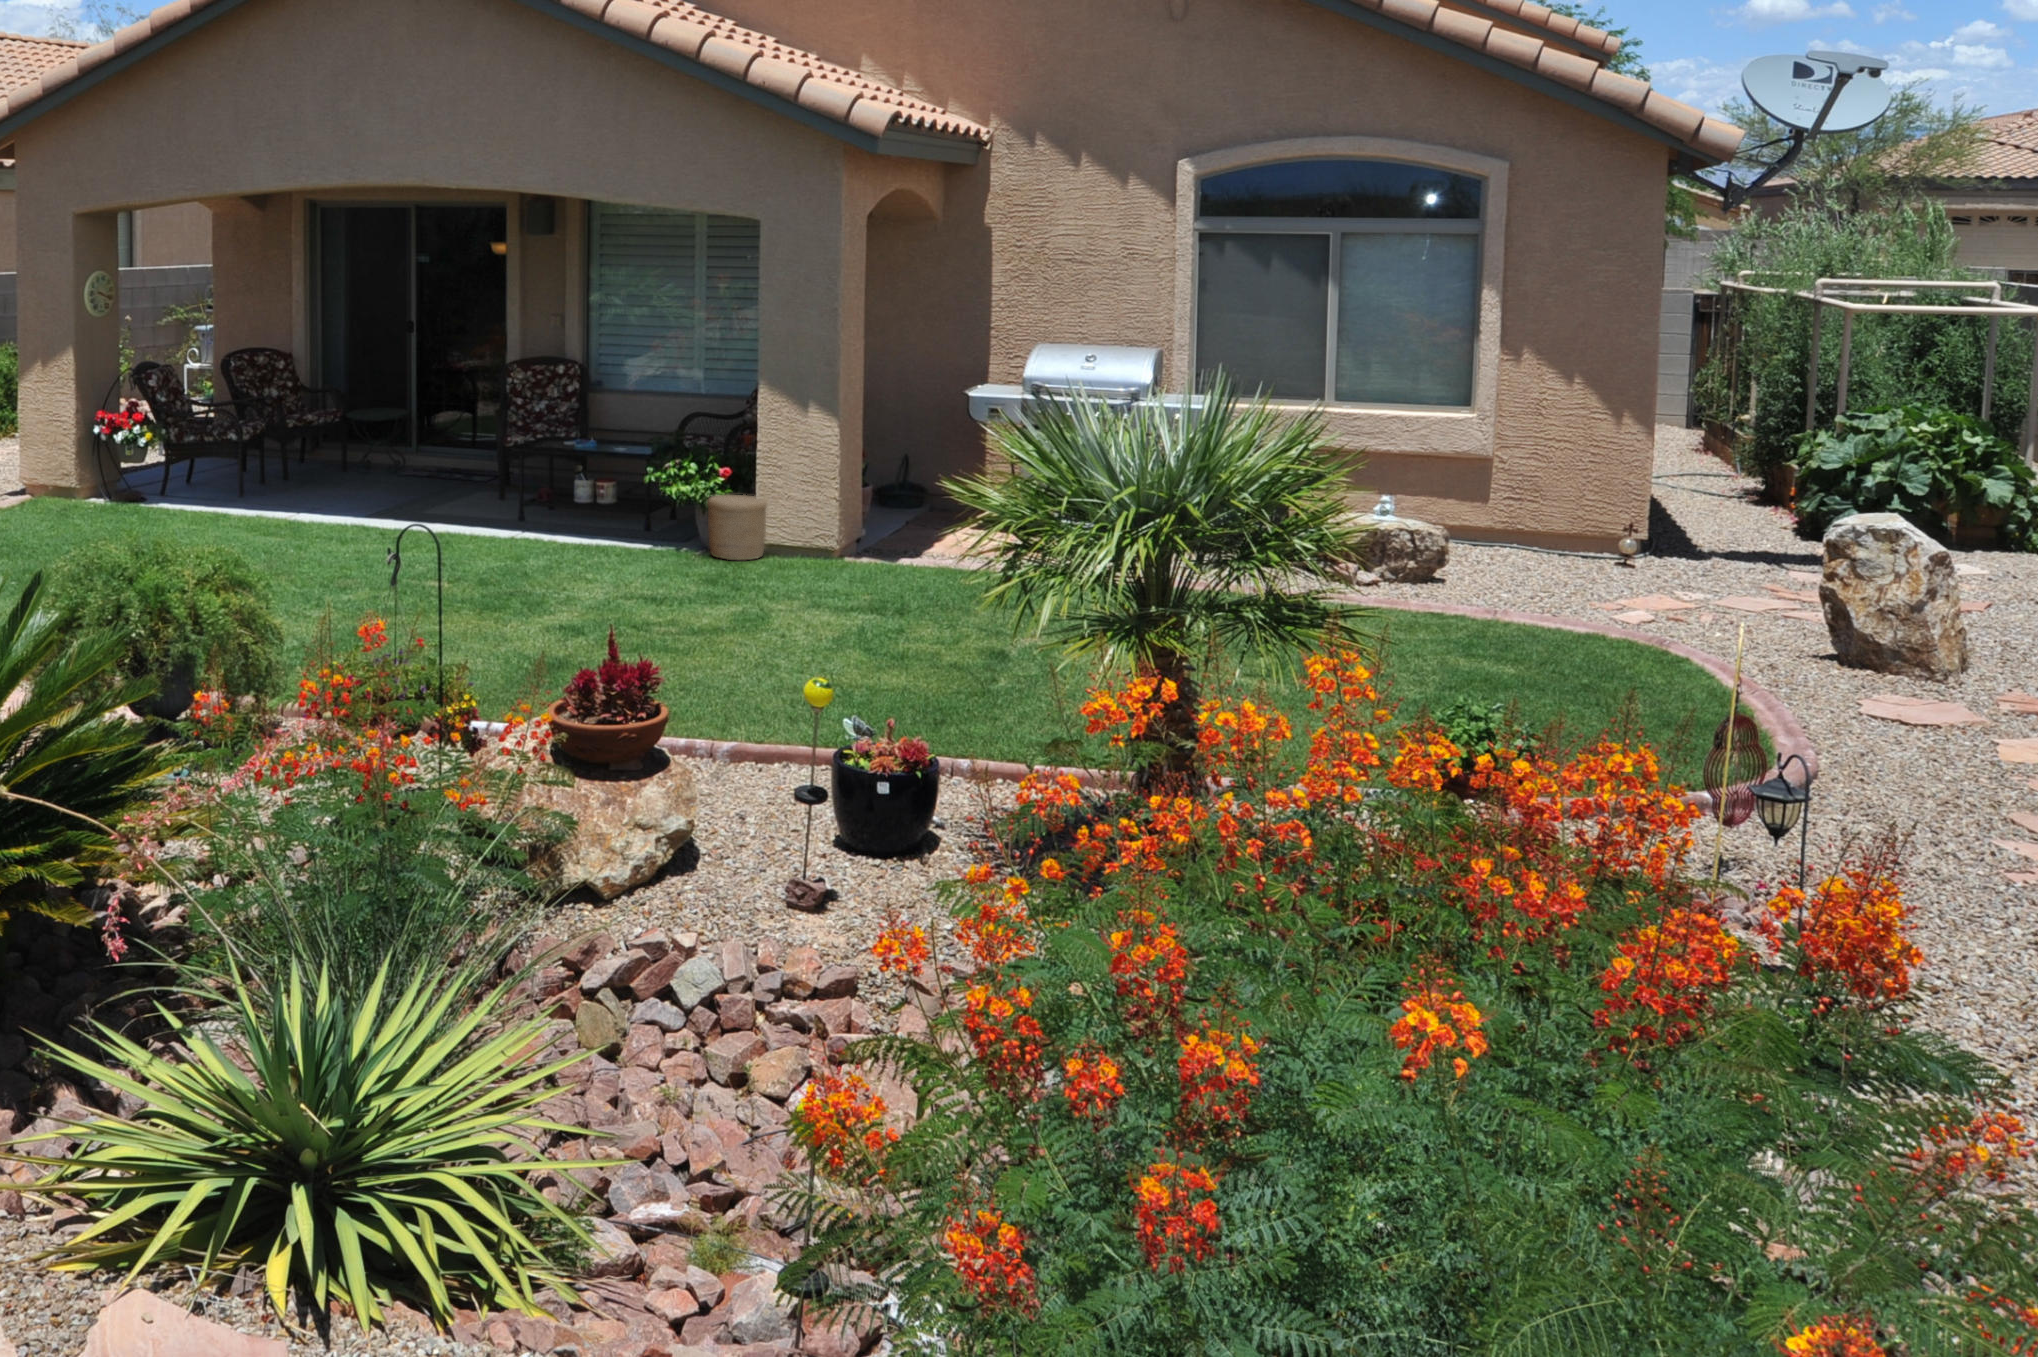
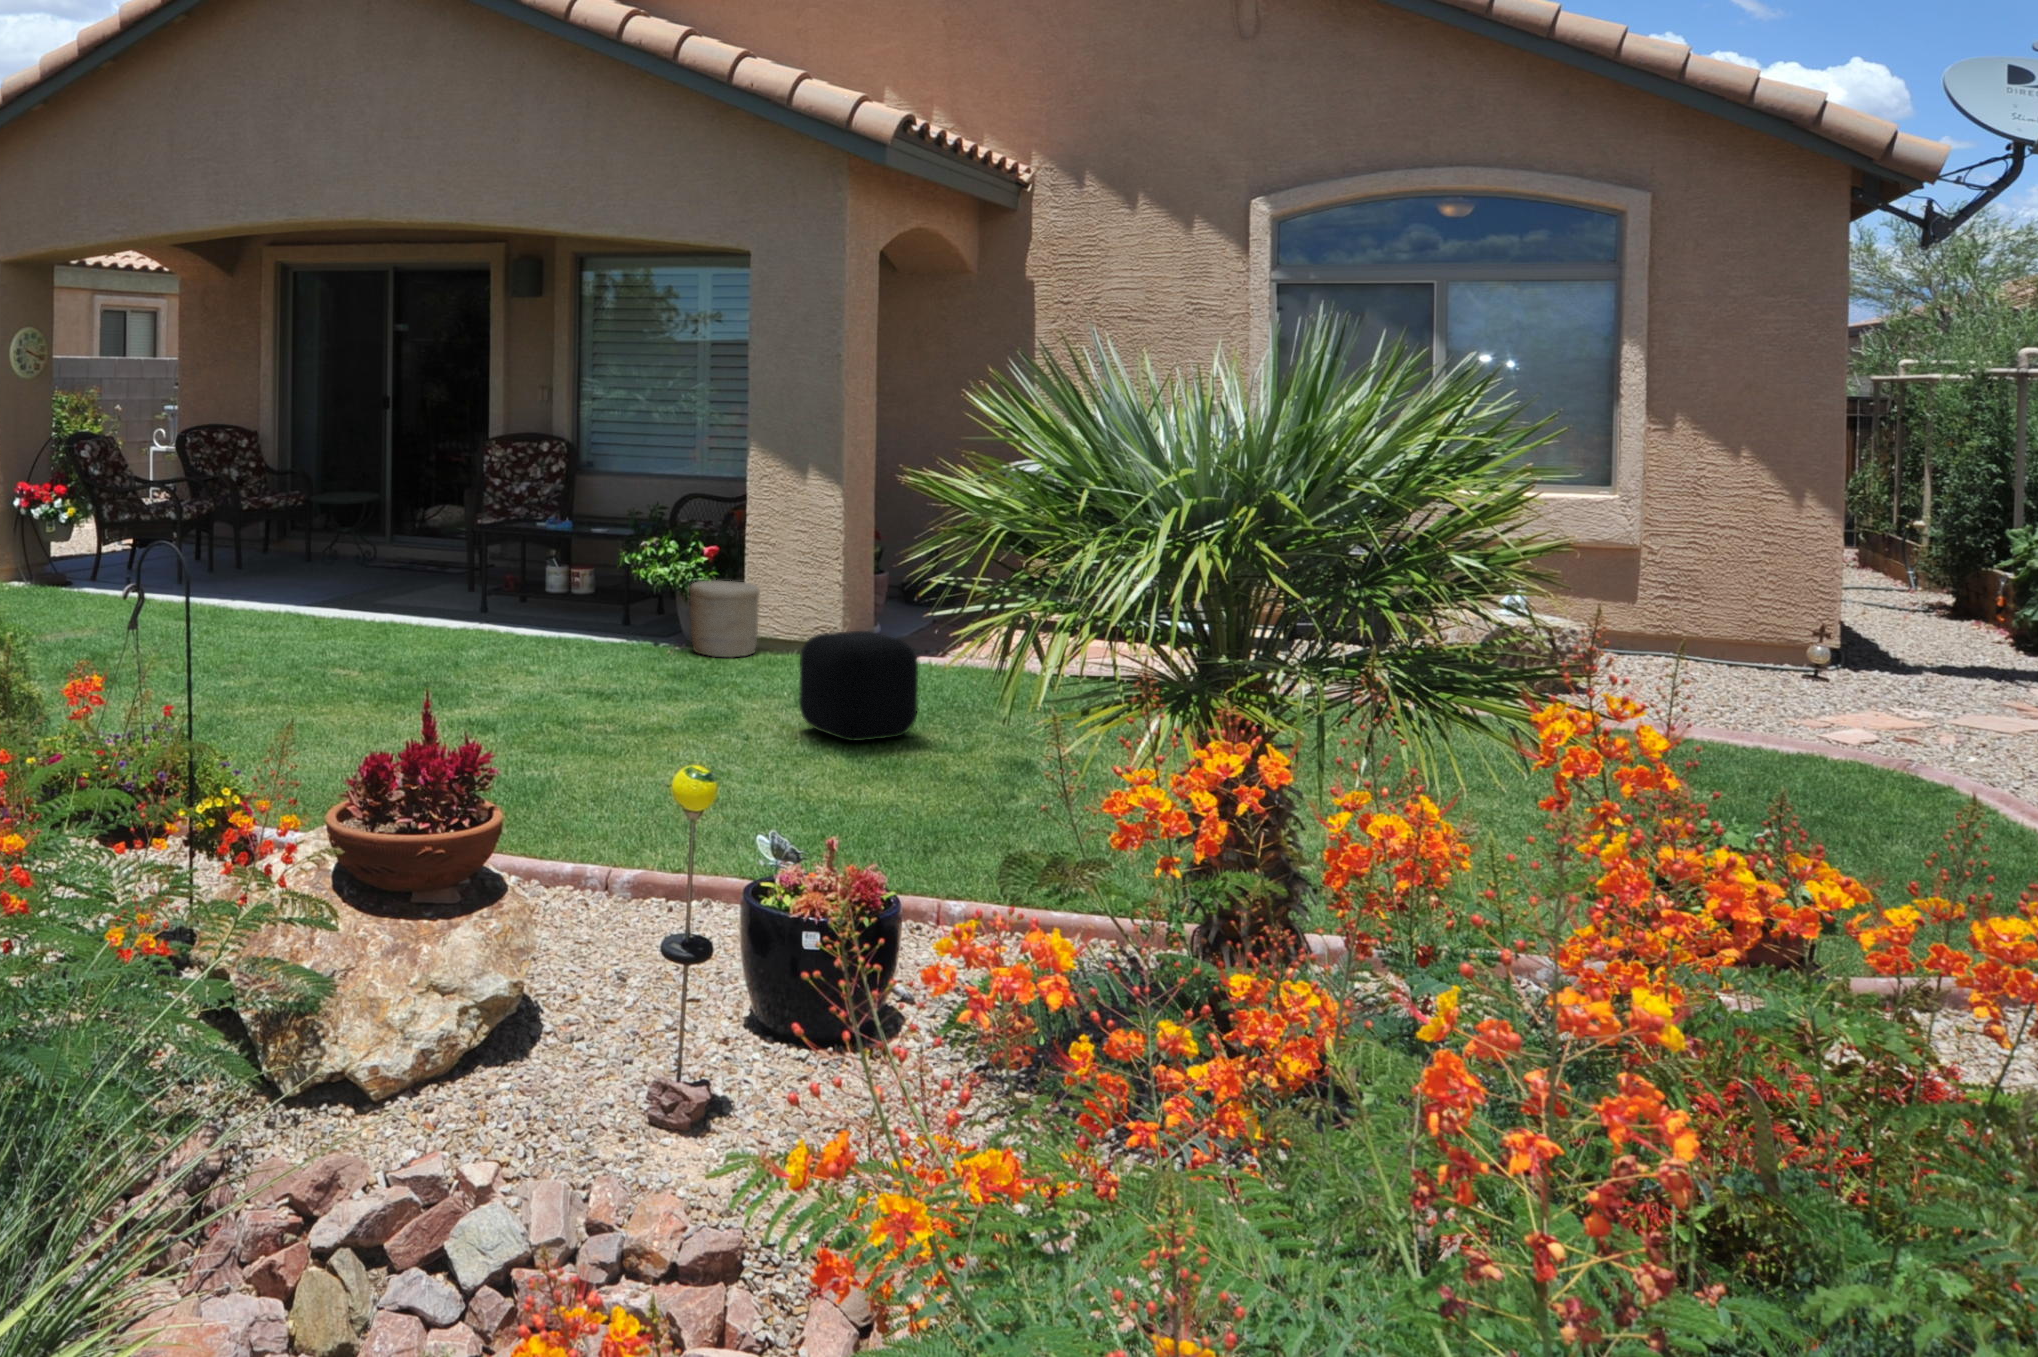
ottoman: none [817,542,915,632] -> present [799,631,918,741]

